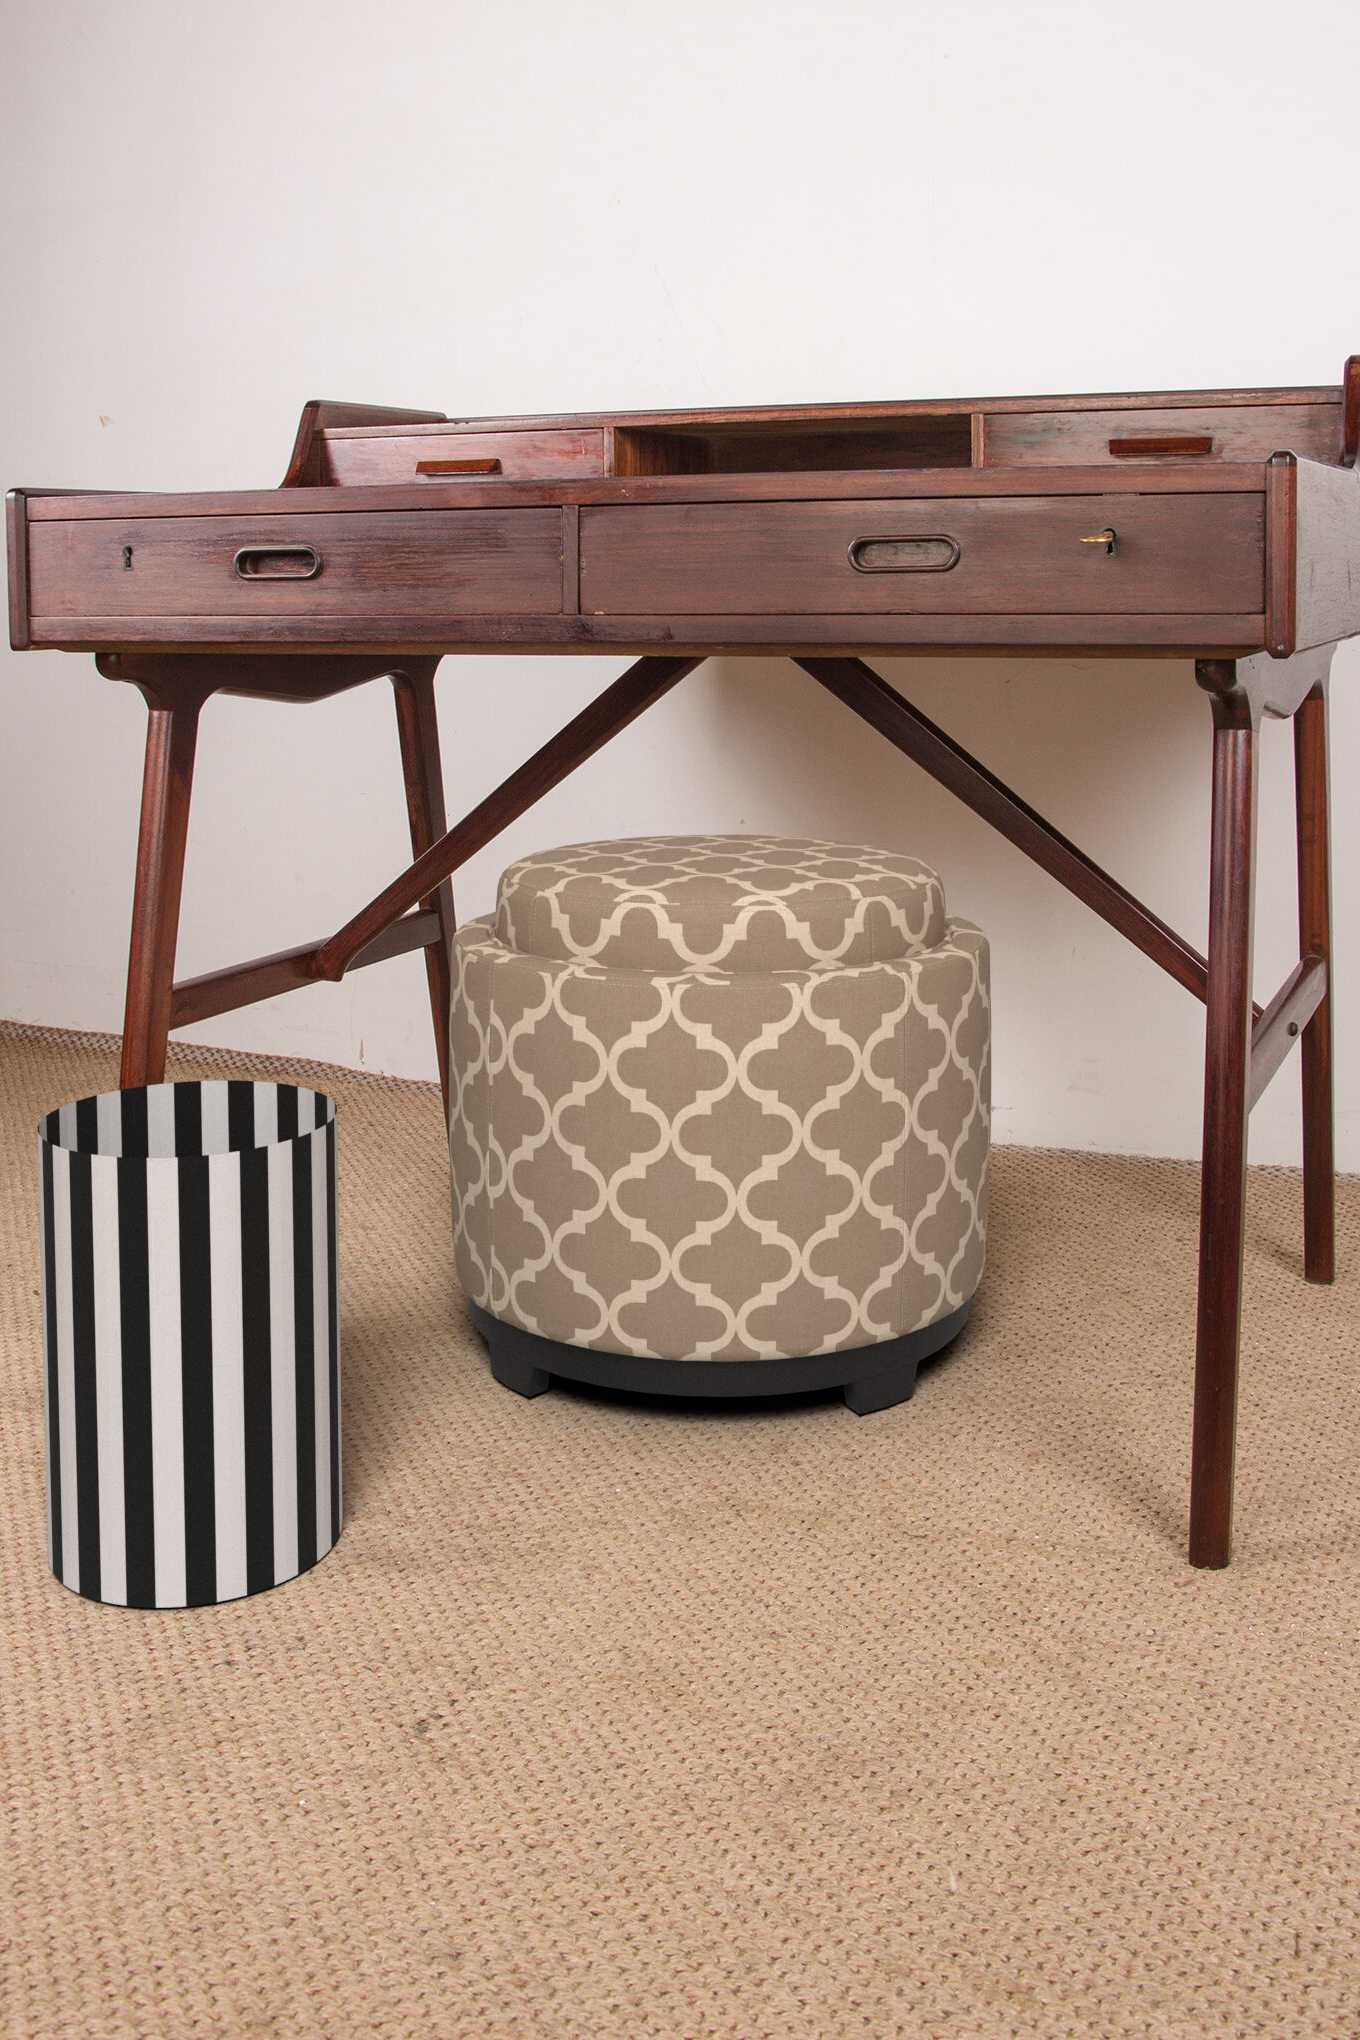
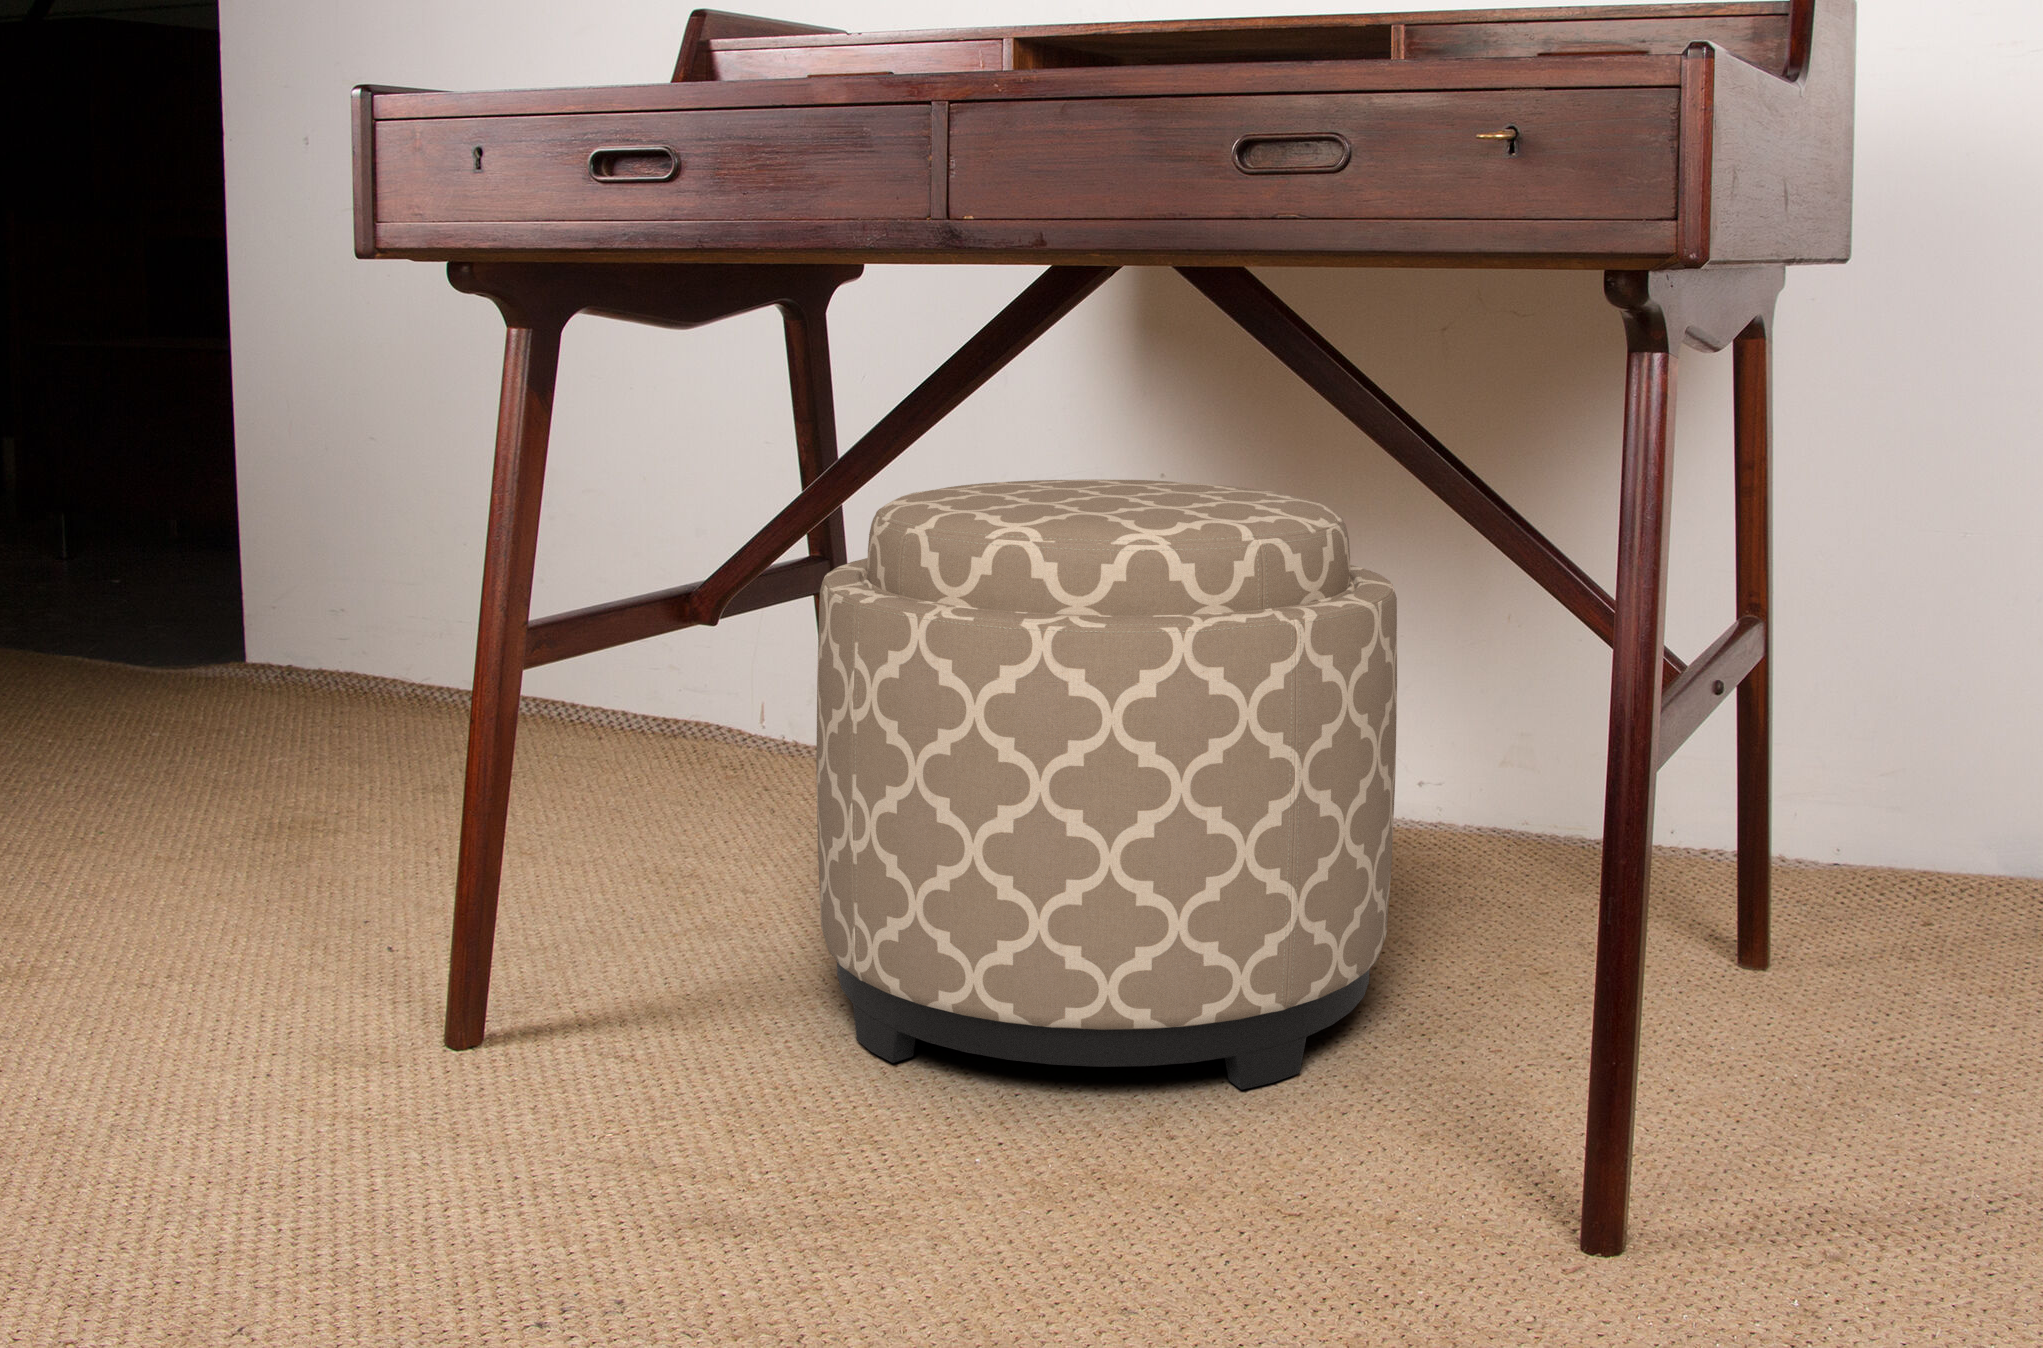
wastebasket: present [37,1080,343,1608] -> none [354,717,681,1264]

